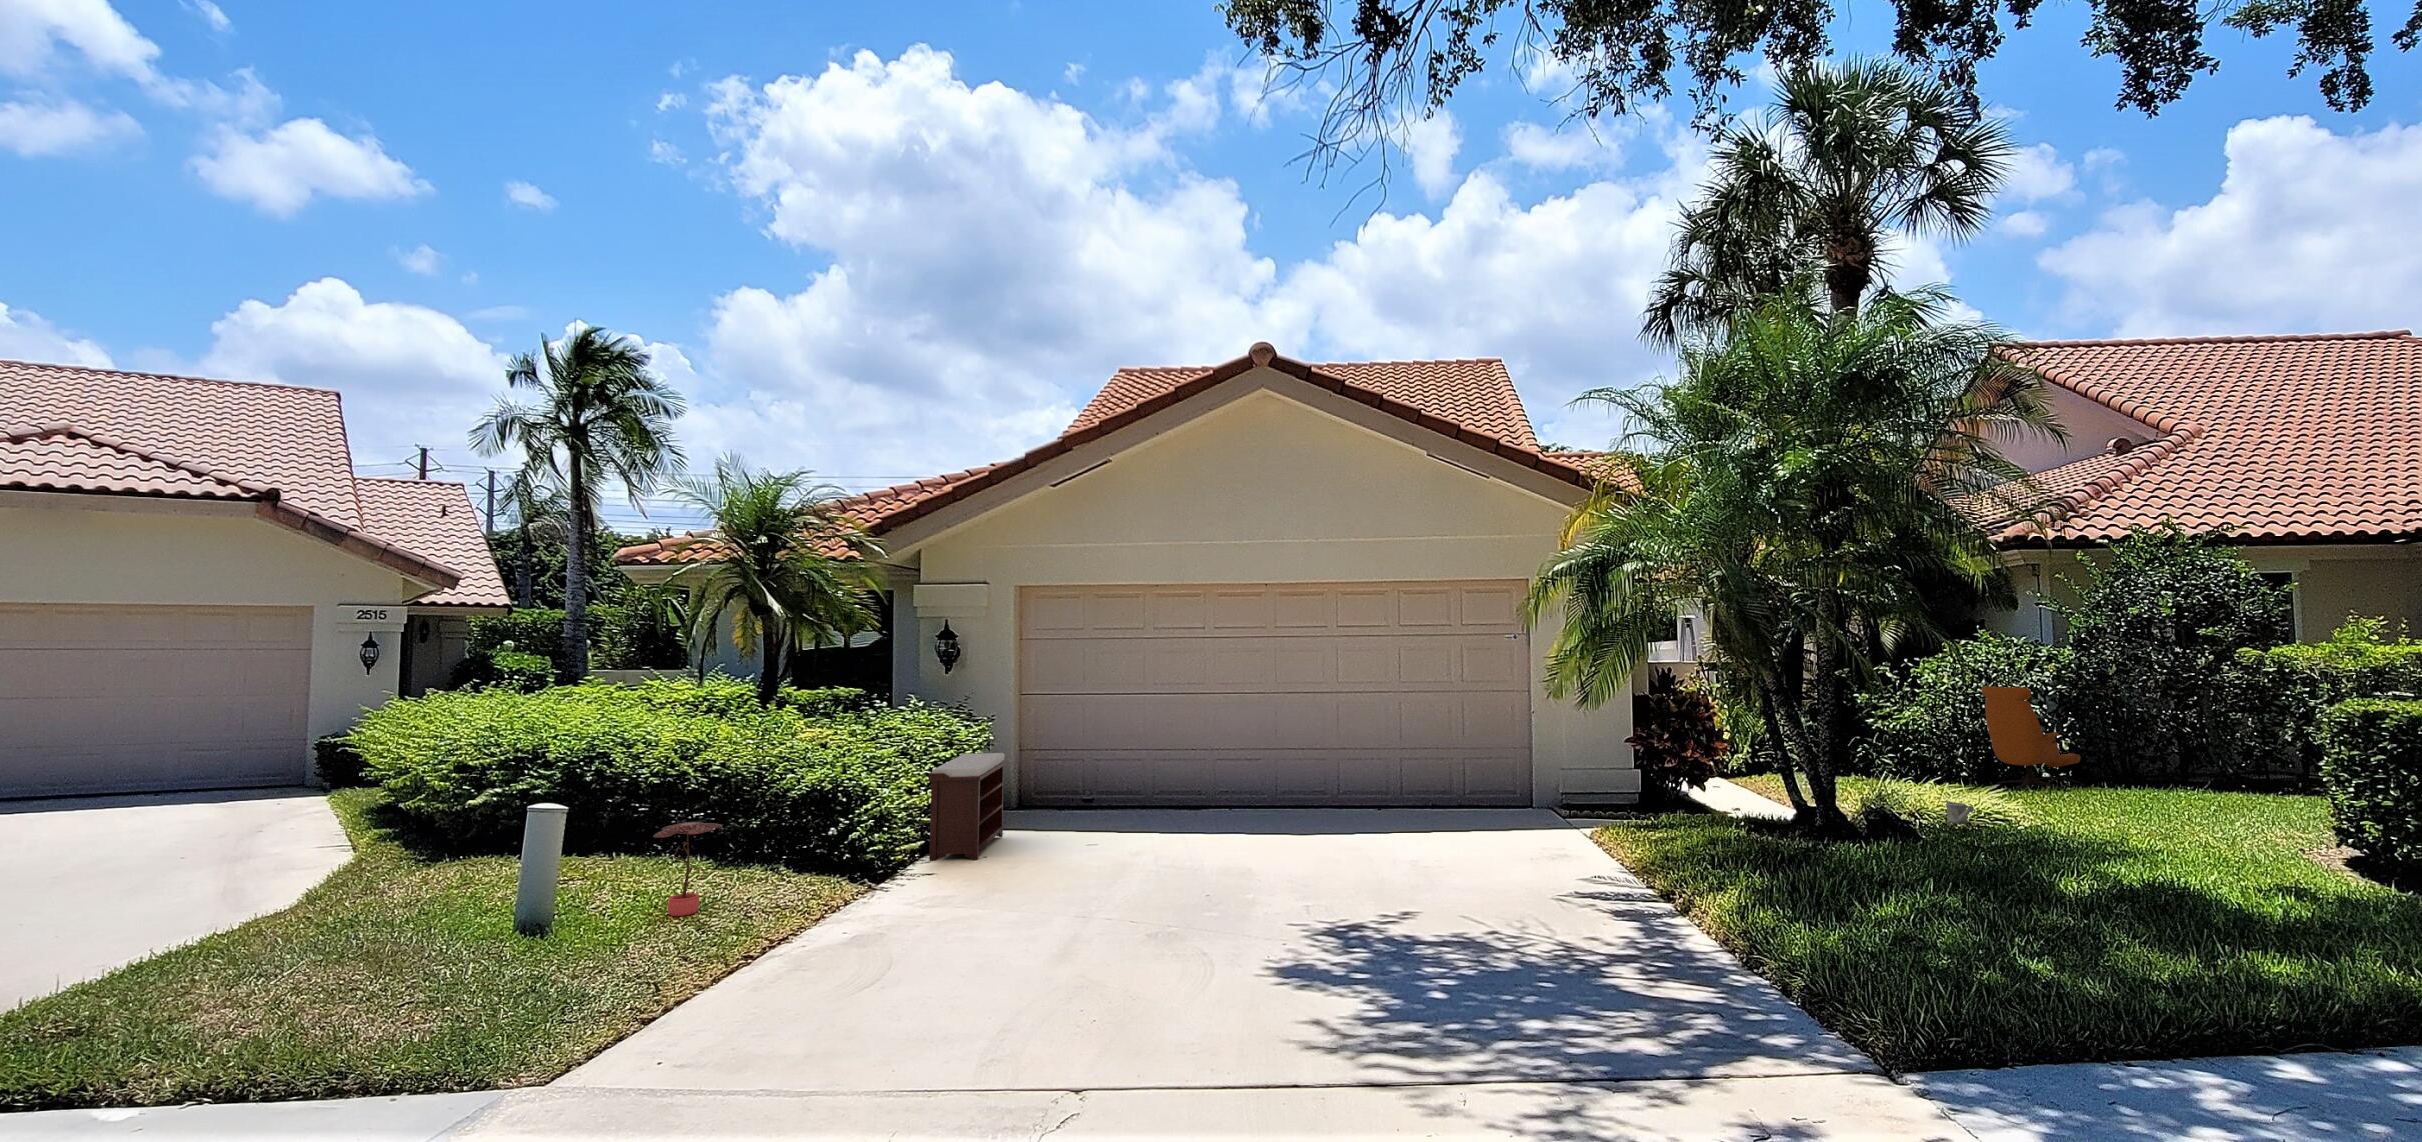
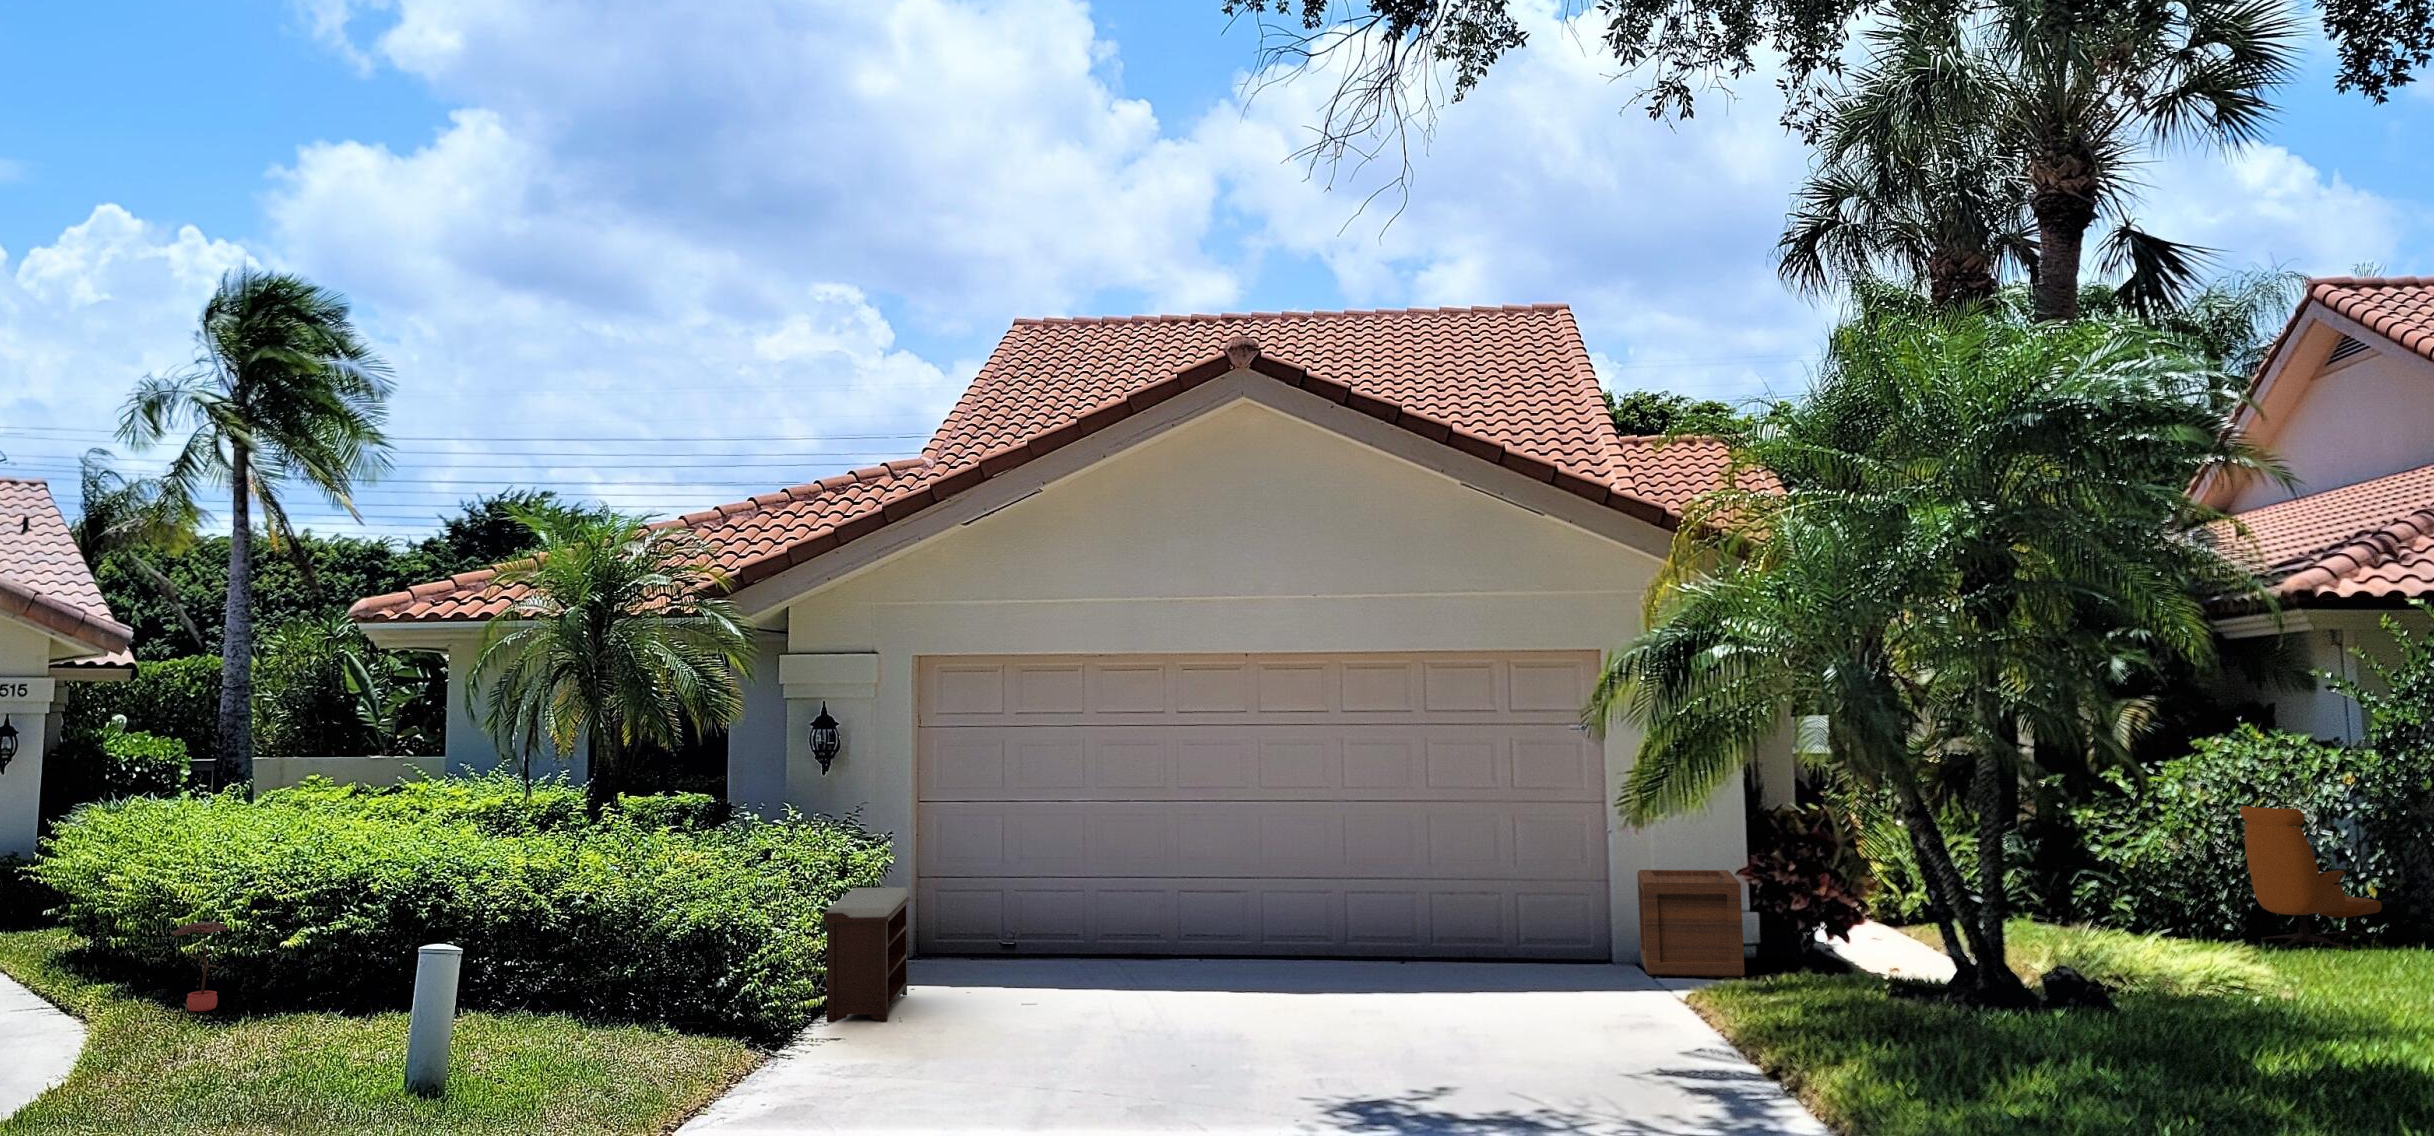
wooden crate: none [1551,736,1633,815] -> present [1637,870,1745,977]
watering can: present [1946,801,1974,824] -> none [2148,961,2180,990]
potted plant: present [653,822,722,916] -> present [171,922,230,1011]

